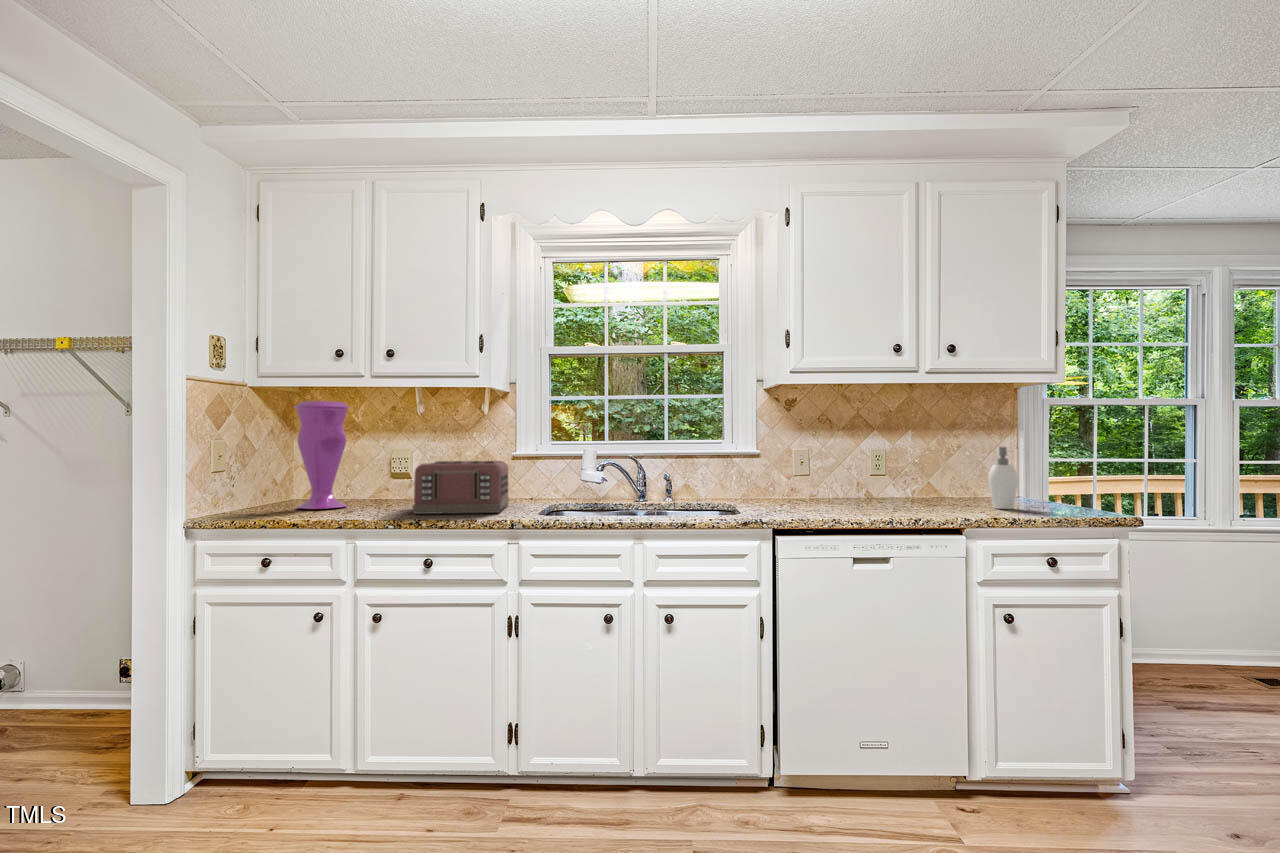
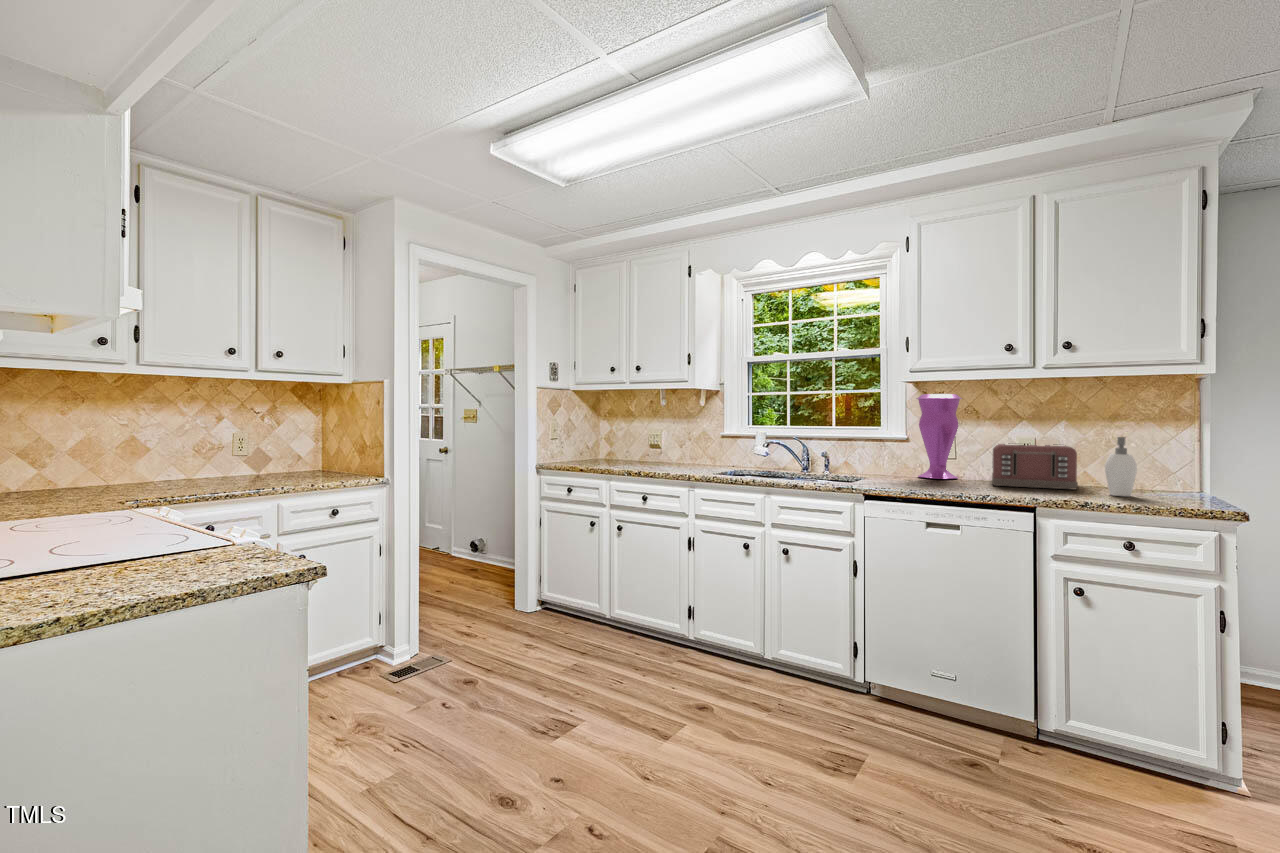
vase: present [293,401,350,509] -> present [916,394,962,479]
toaster: present [413,461,509,514] -> present [992,444,1078,489]

